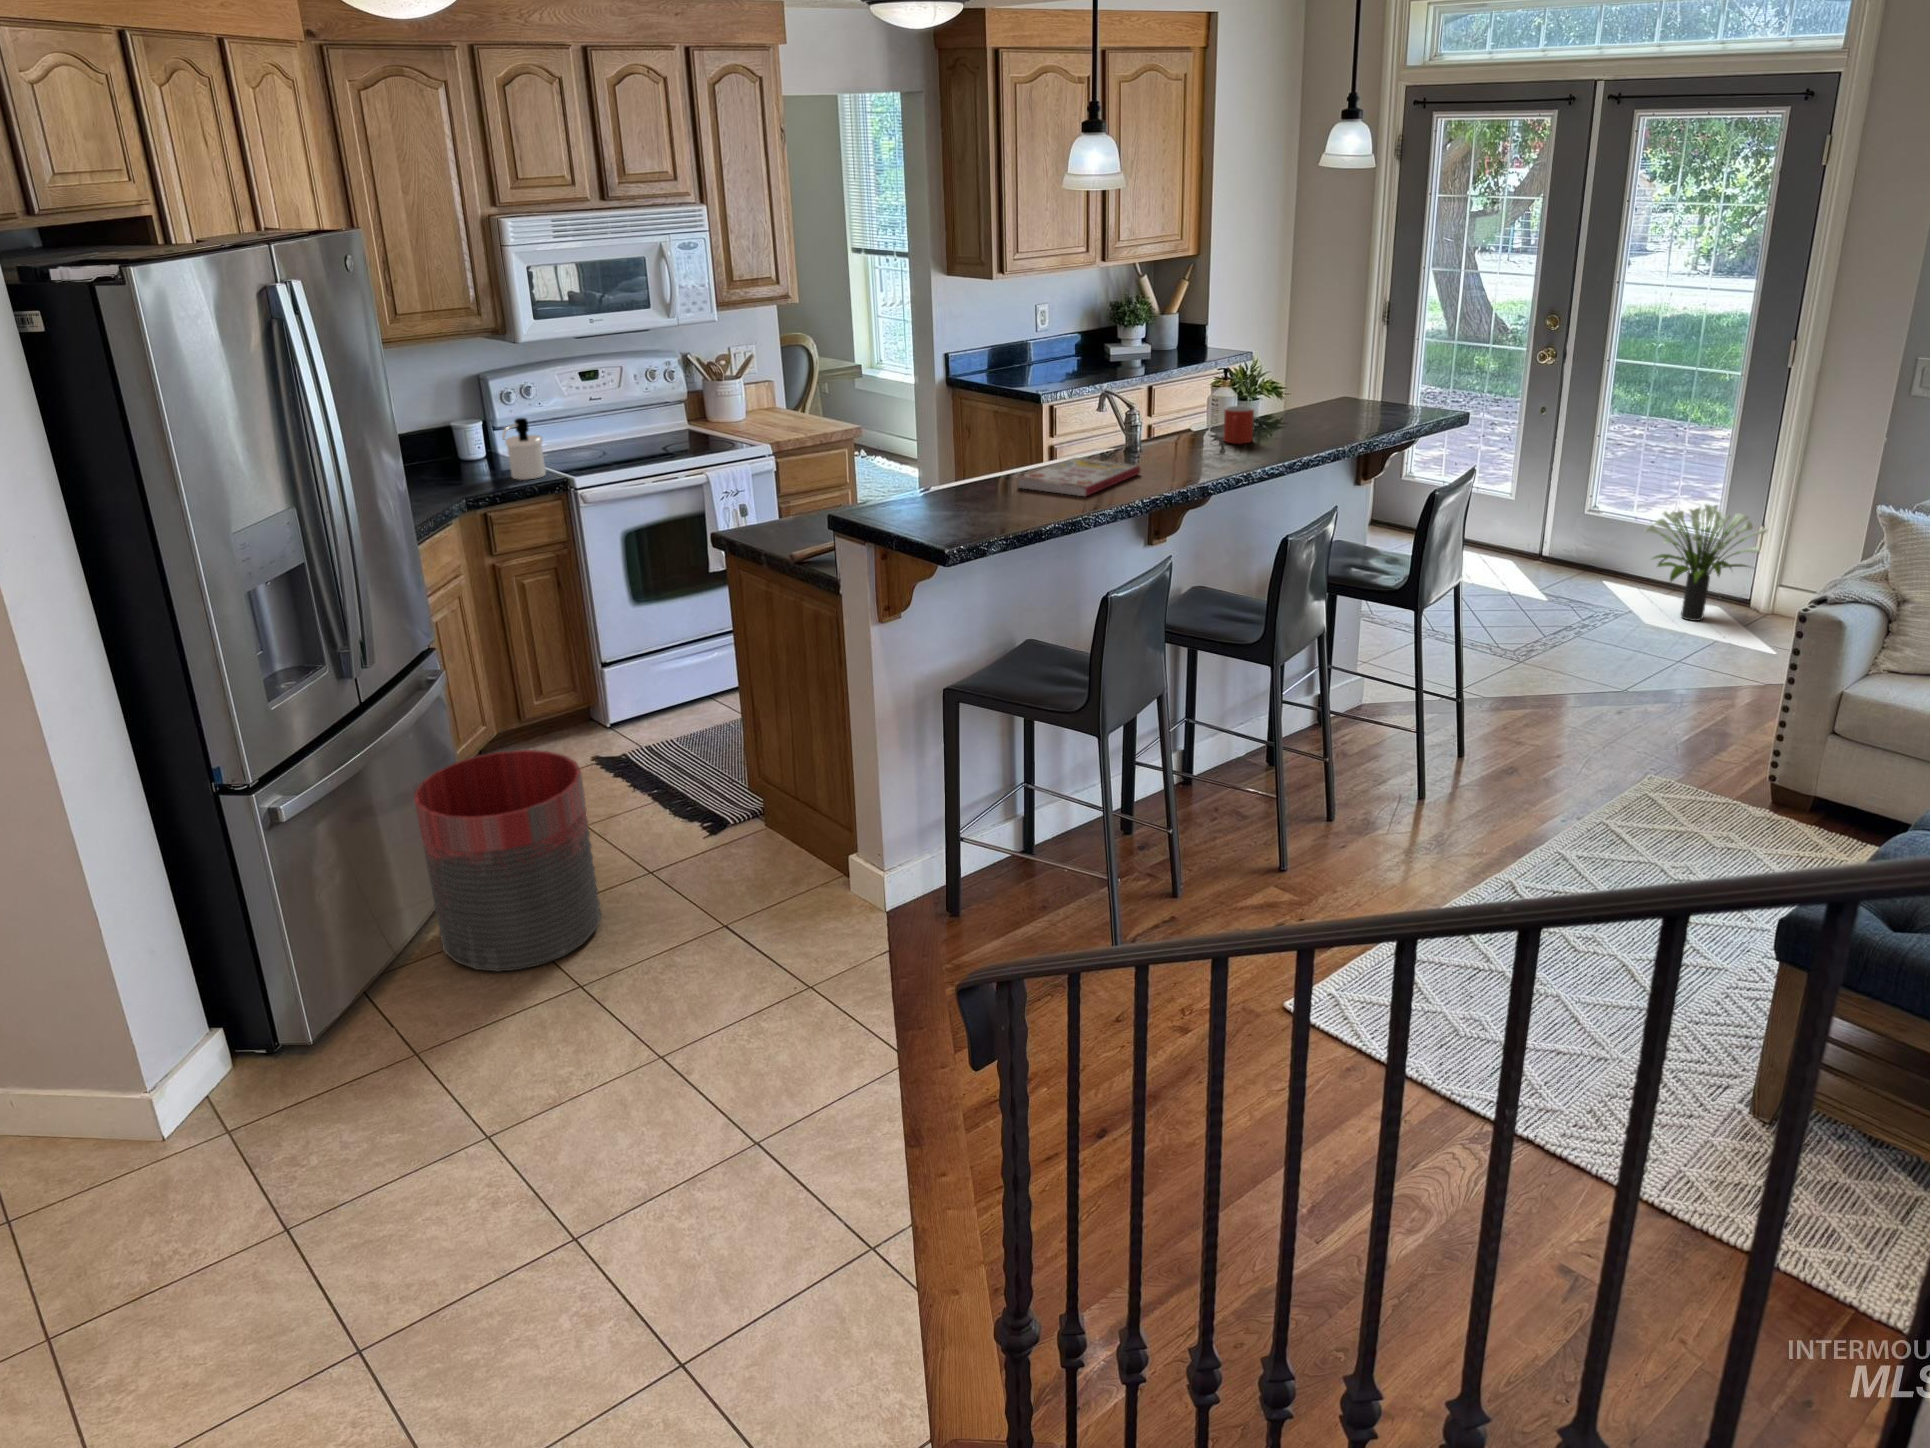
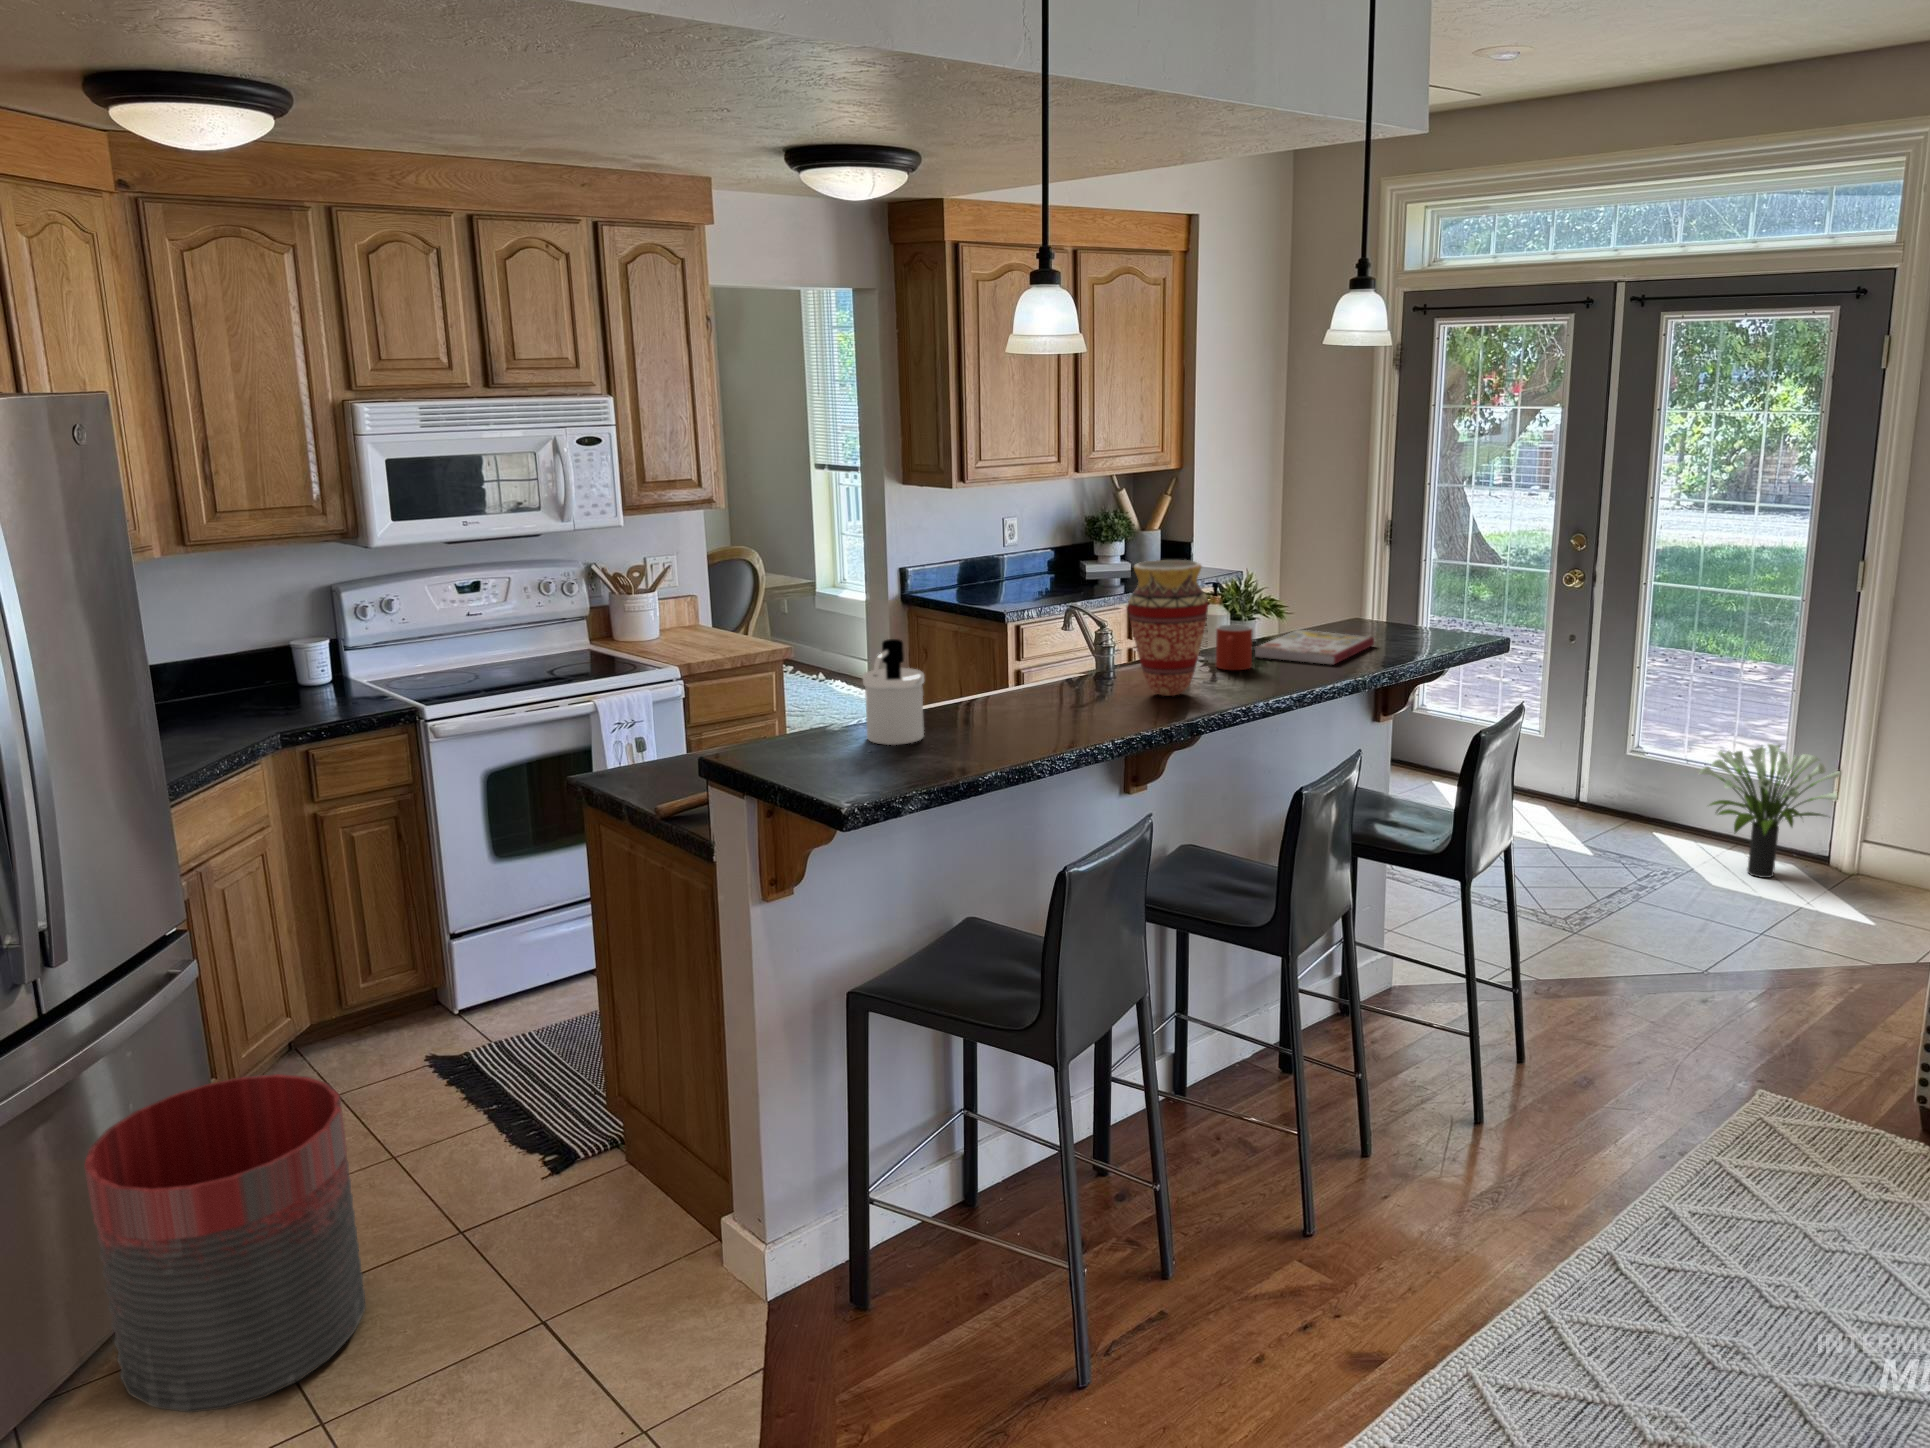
vase: none [1154,354,1218,465] -> present [1128,560,1208,696]
soap dispenser: present [502,418,546,480] -> present [863,639,924,745]
book: present [1018,458,1140,496] -> present [1255,630,1374,664]

